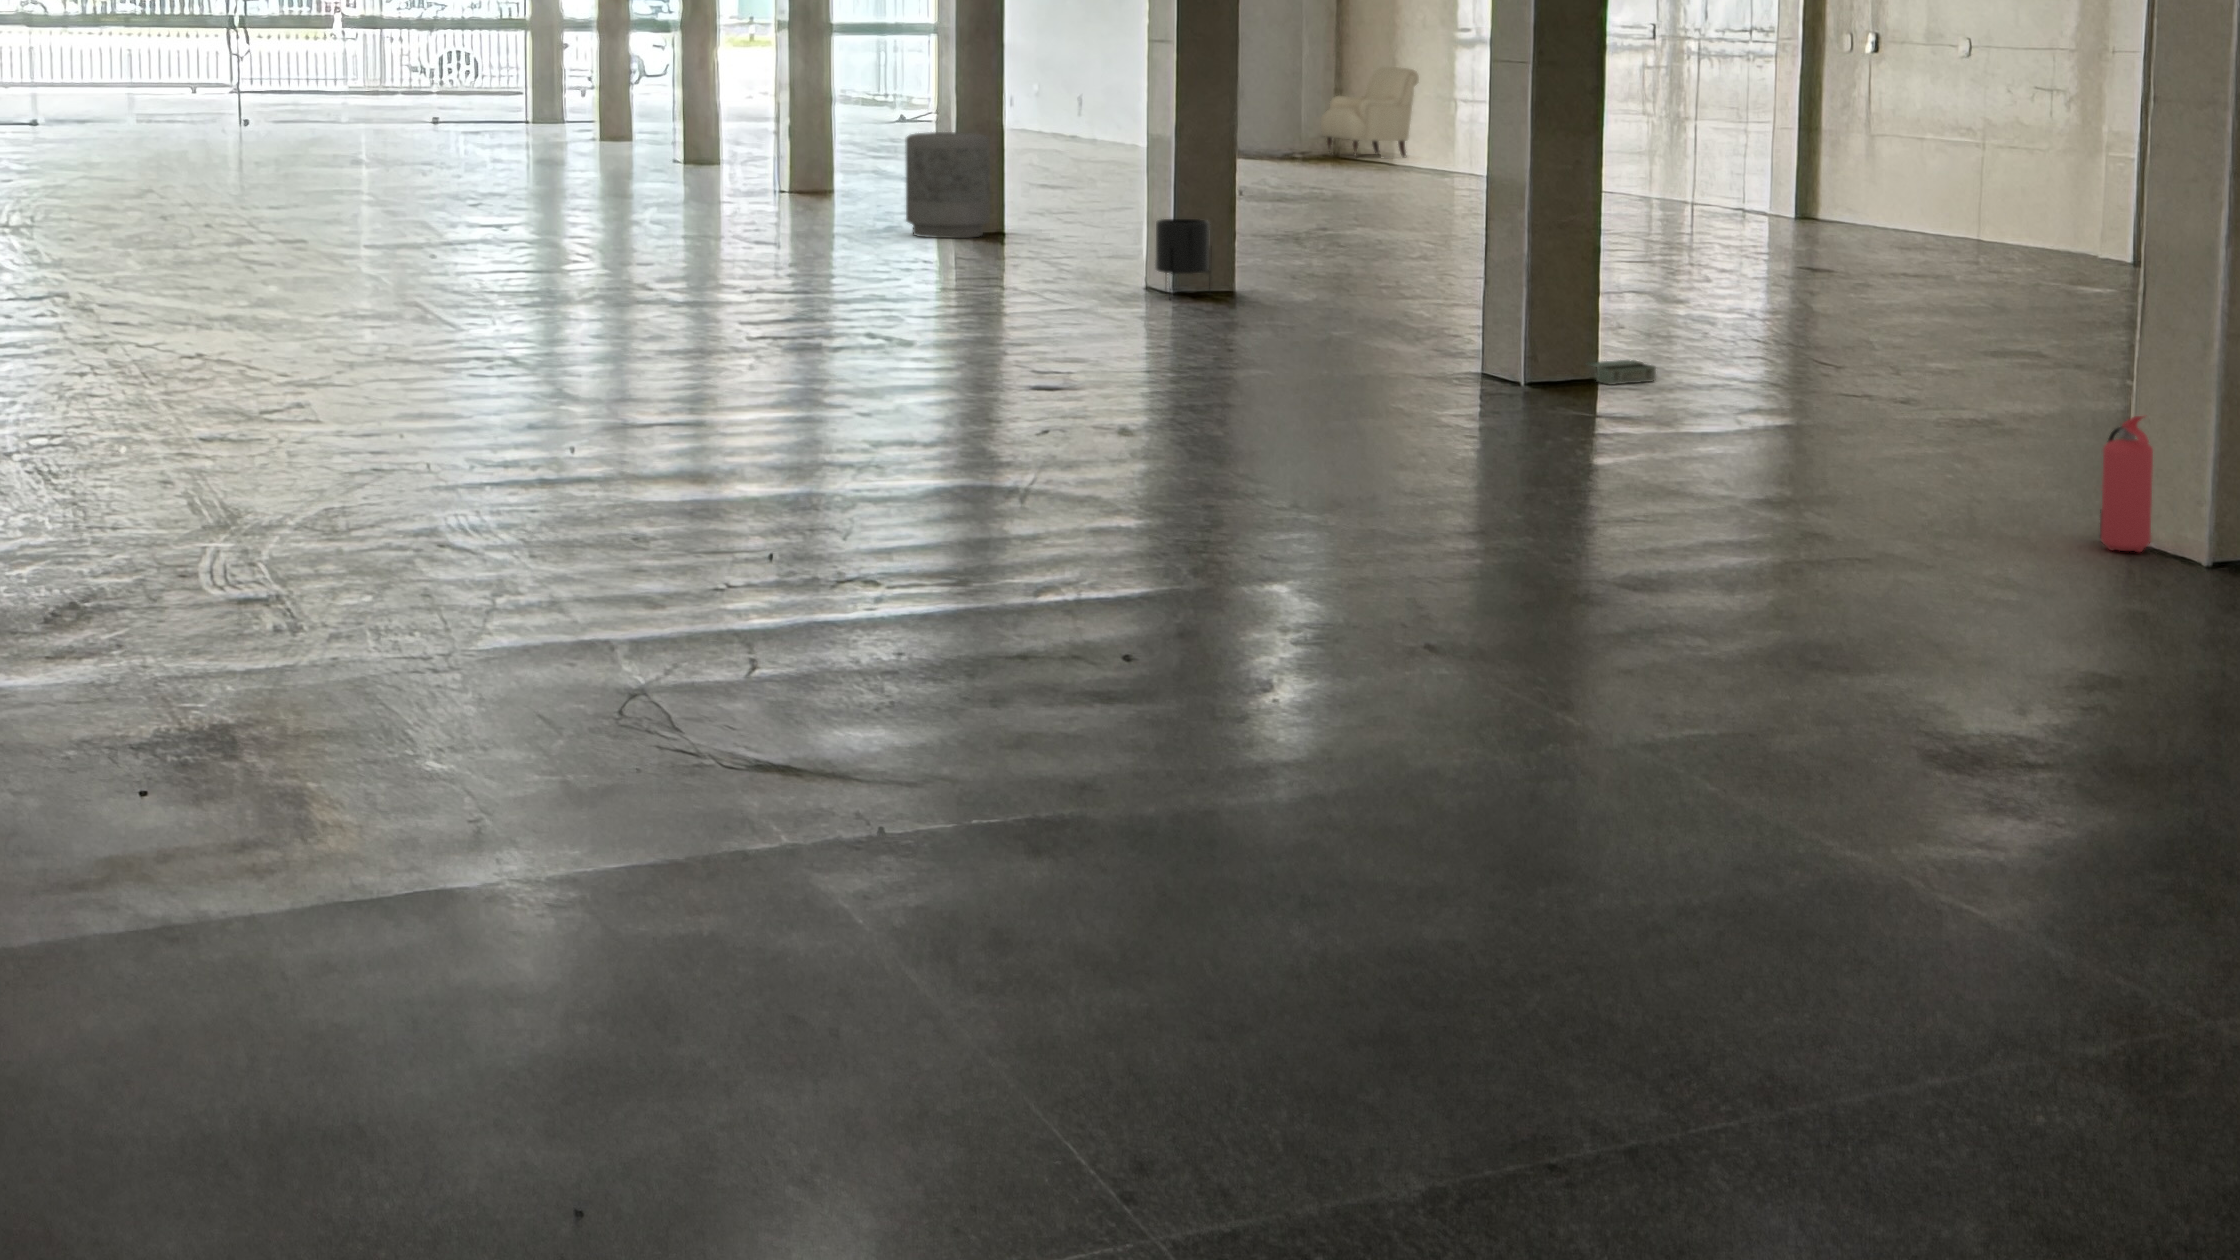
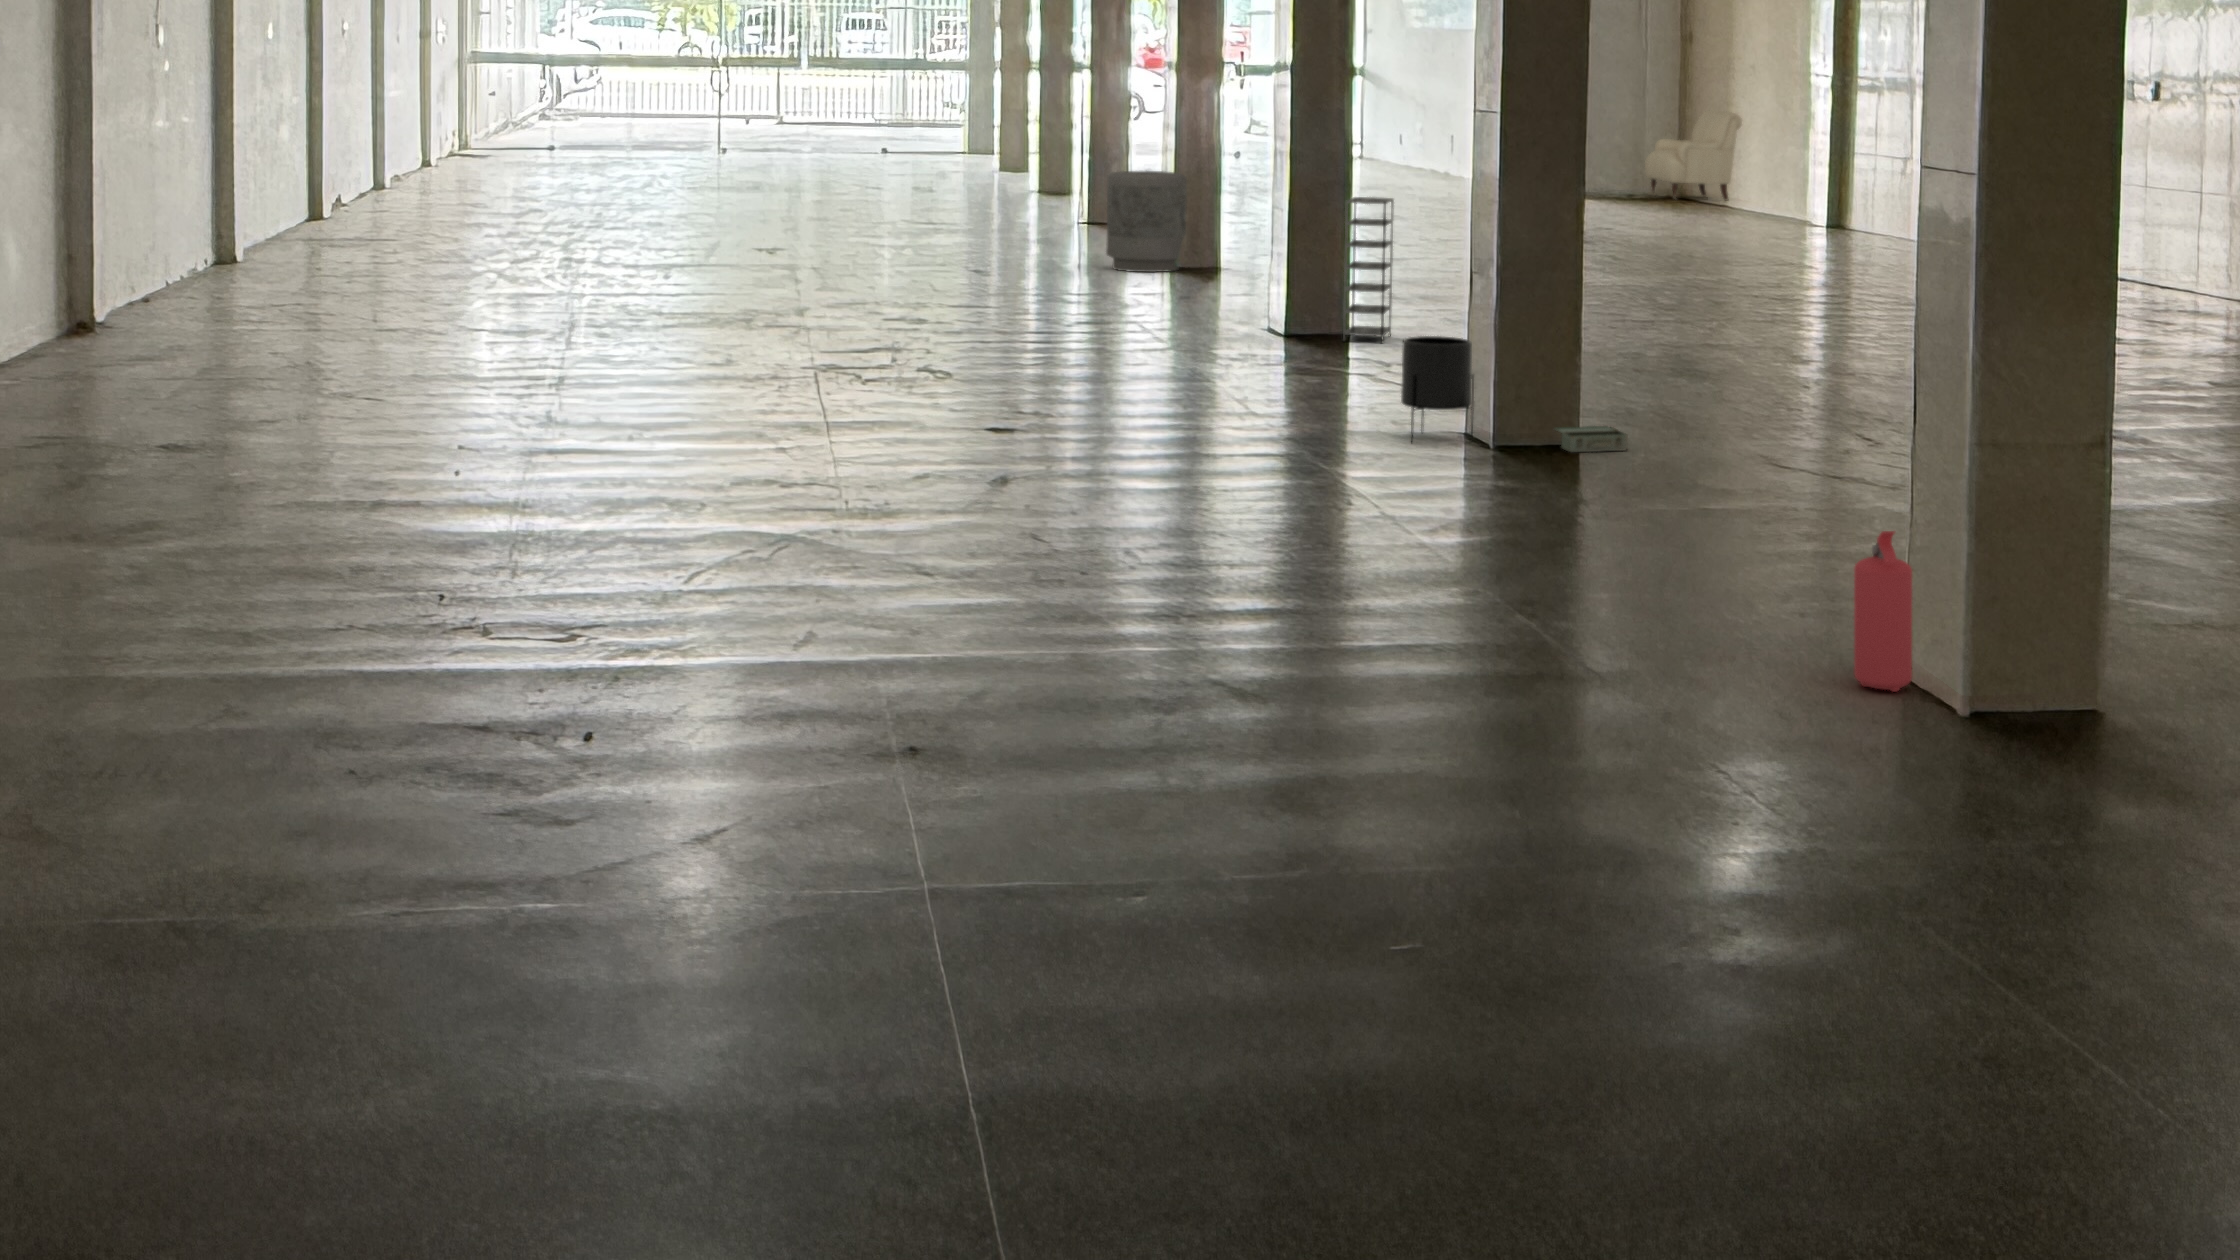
shelving unit: none [1251,152,1296,298] -> present [1343,197,1394,342]
planter: present [1155,219,1210,298] -> present [1401,336,1474,441]

